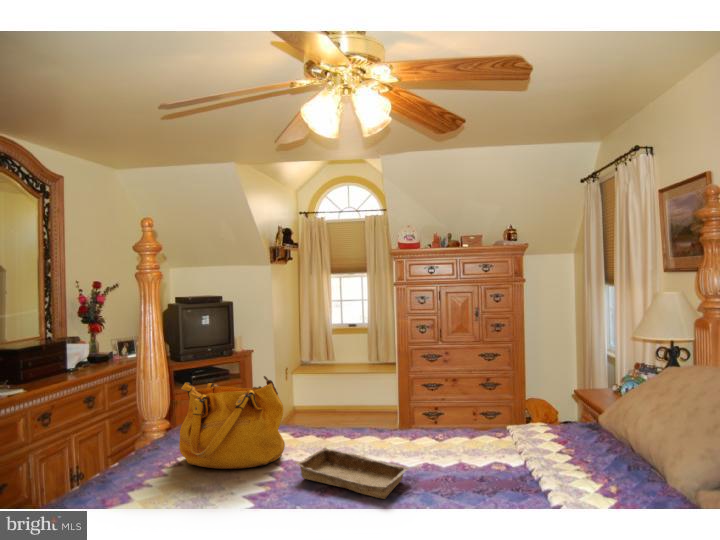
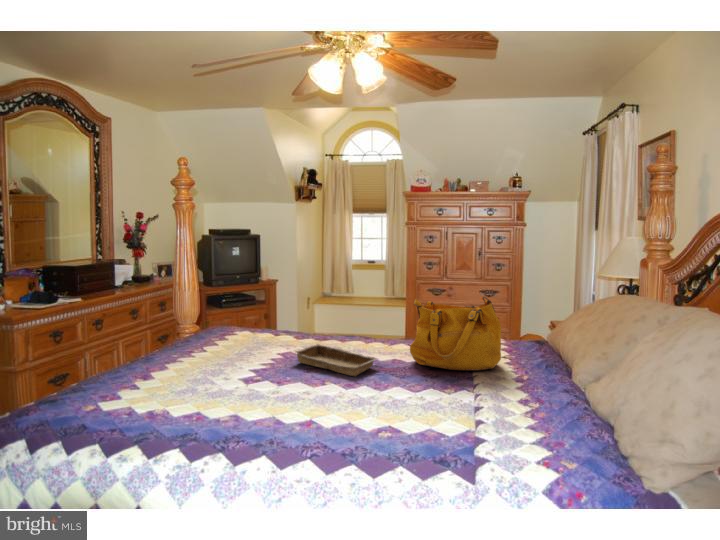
handbag: present [179,376,285,469] -> present [410,297,501,371]

